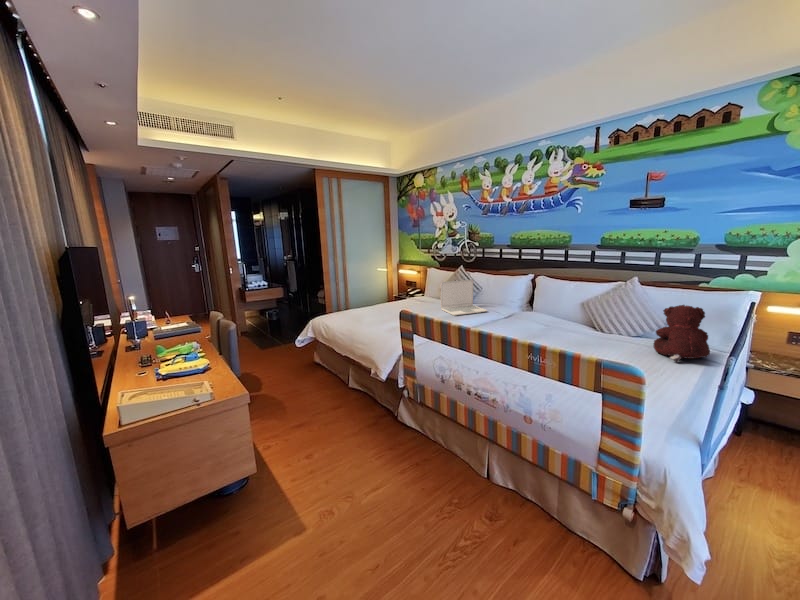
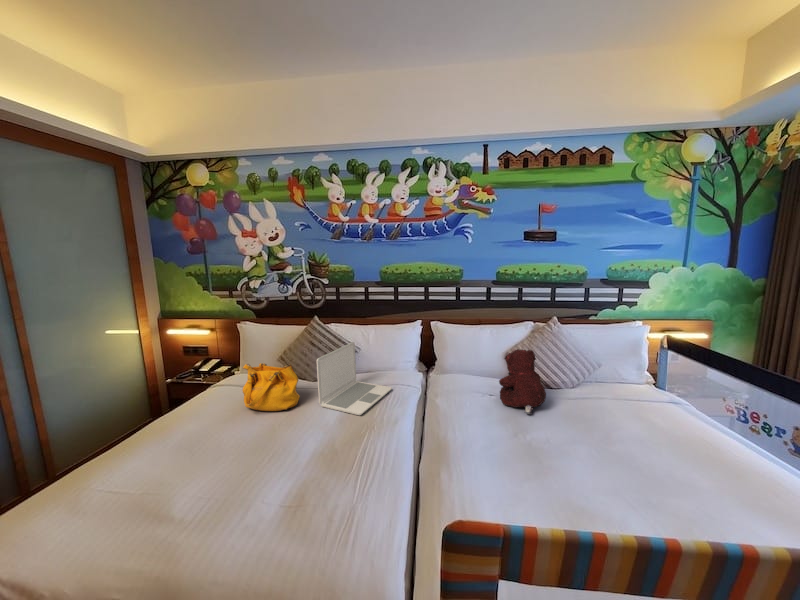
handbag: none [408,283,436,308] -> present [242,362,300,411]
teddy bear: present [653,305,710,363] -> present [499,349,546,415]

